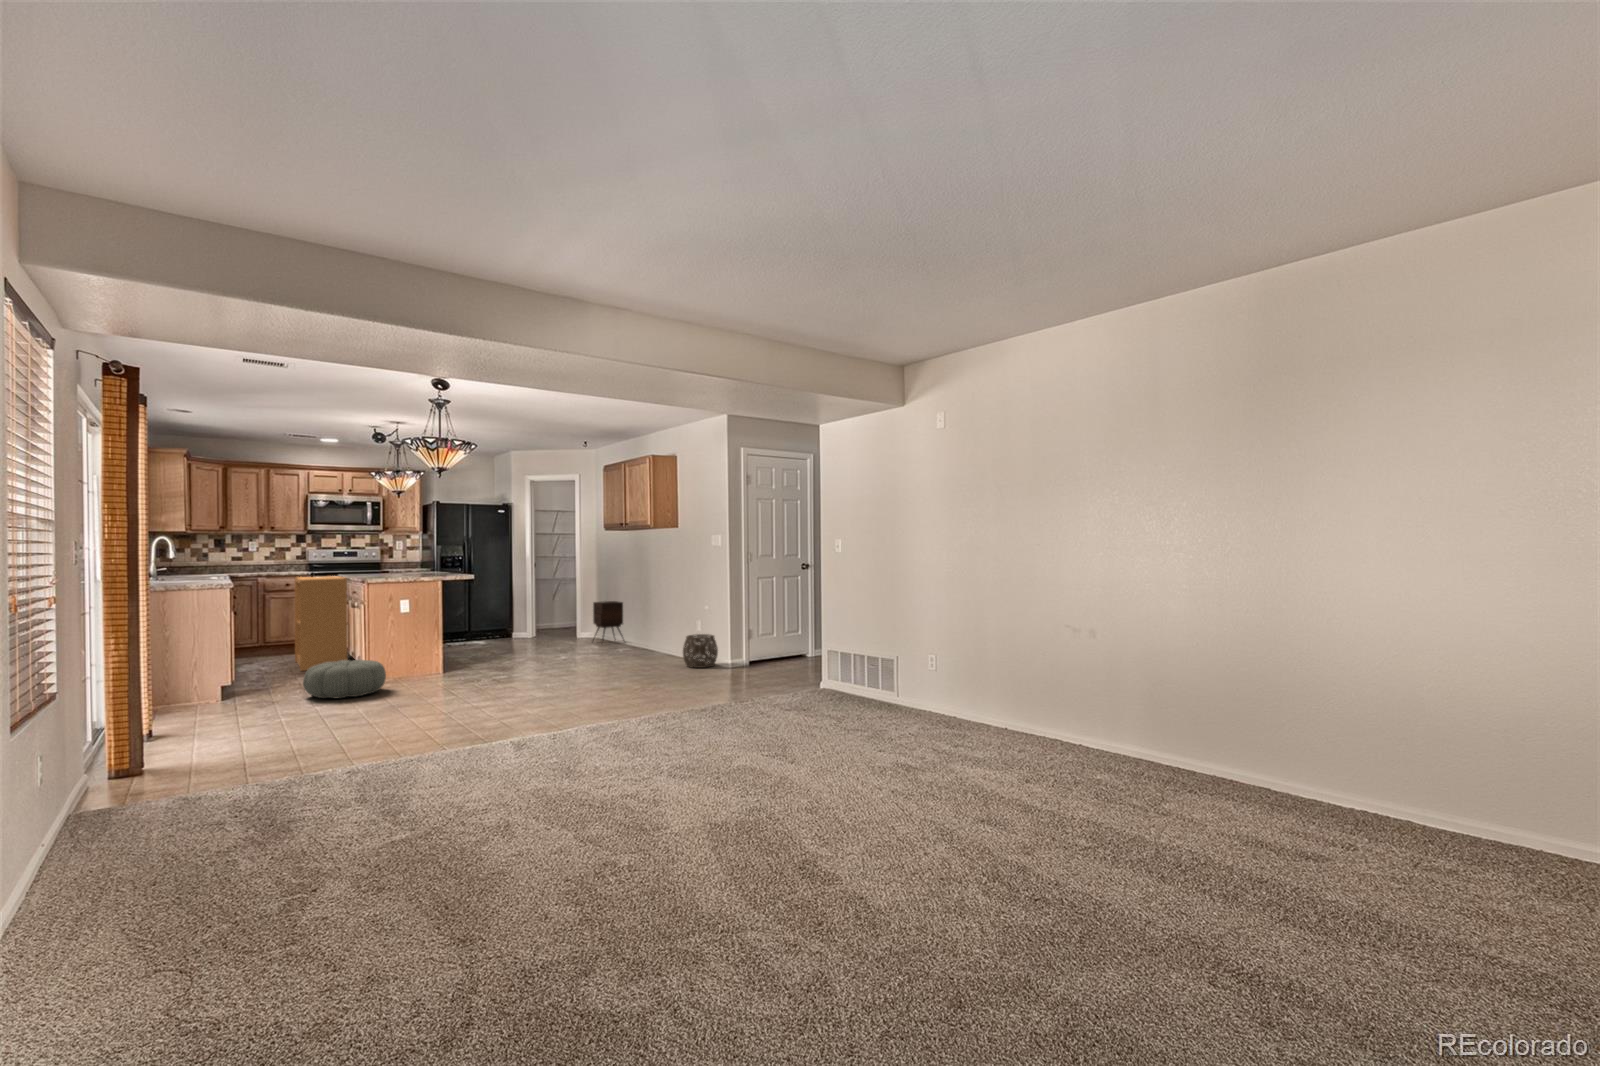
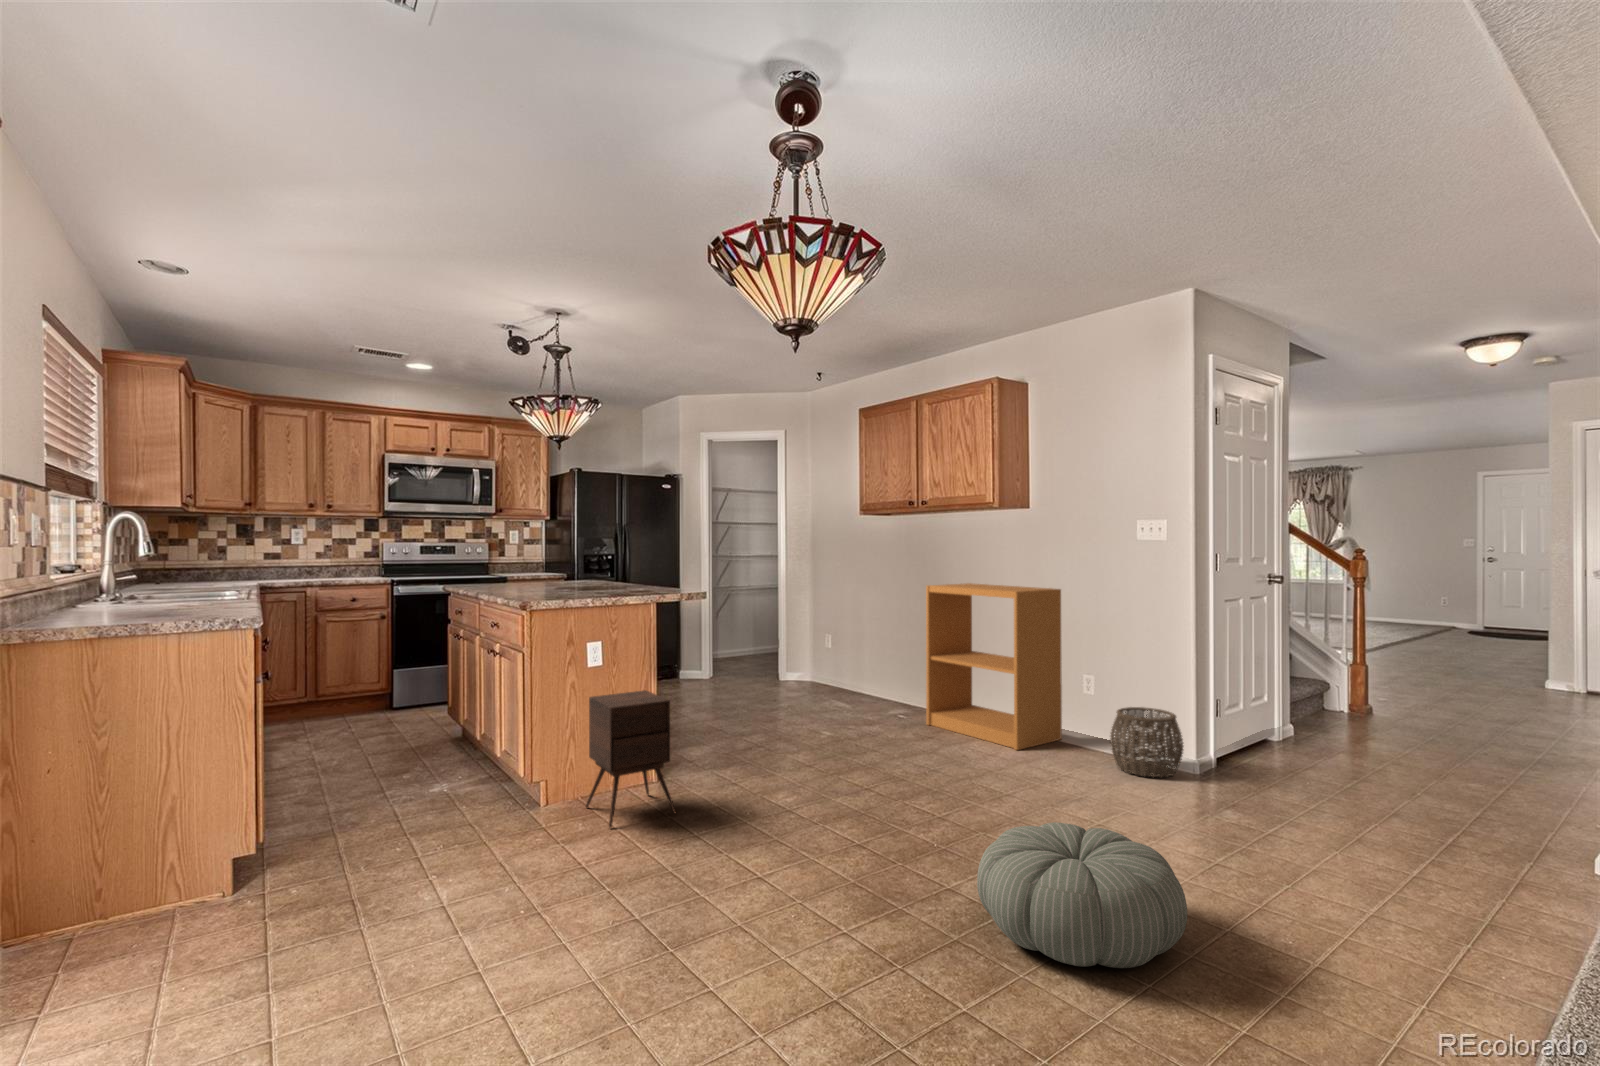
bookshelf: present [295,576,348,671] -> present [926,583,1062,750]
side table: present [593,601,623,639] -> present [586,690,676,828]
pouf: present [303,660,386,699] -> present [977,822,1187,968]

